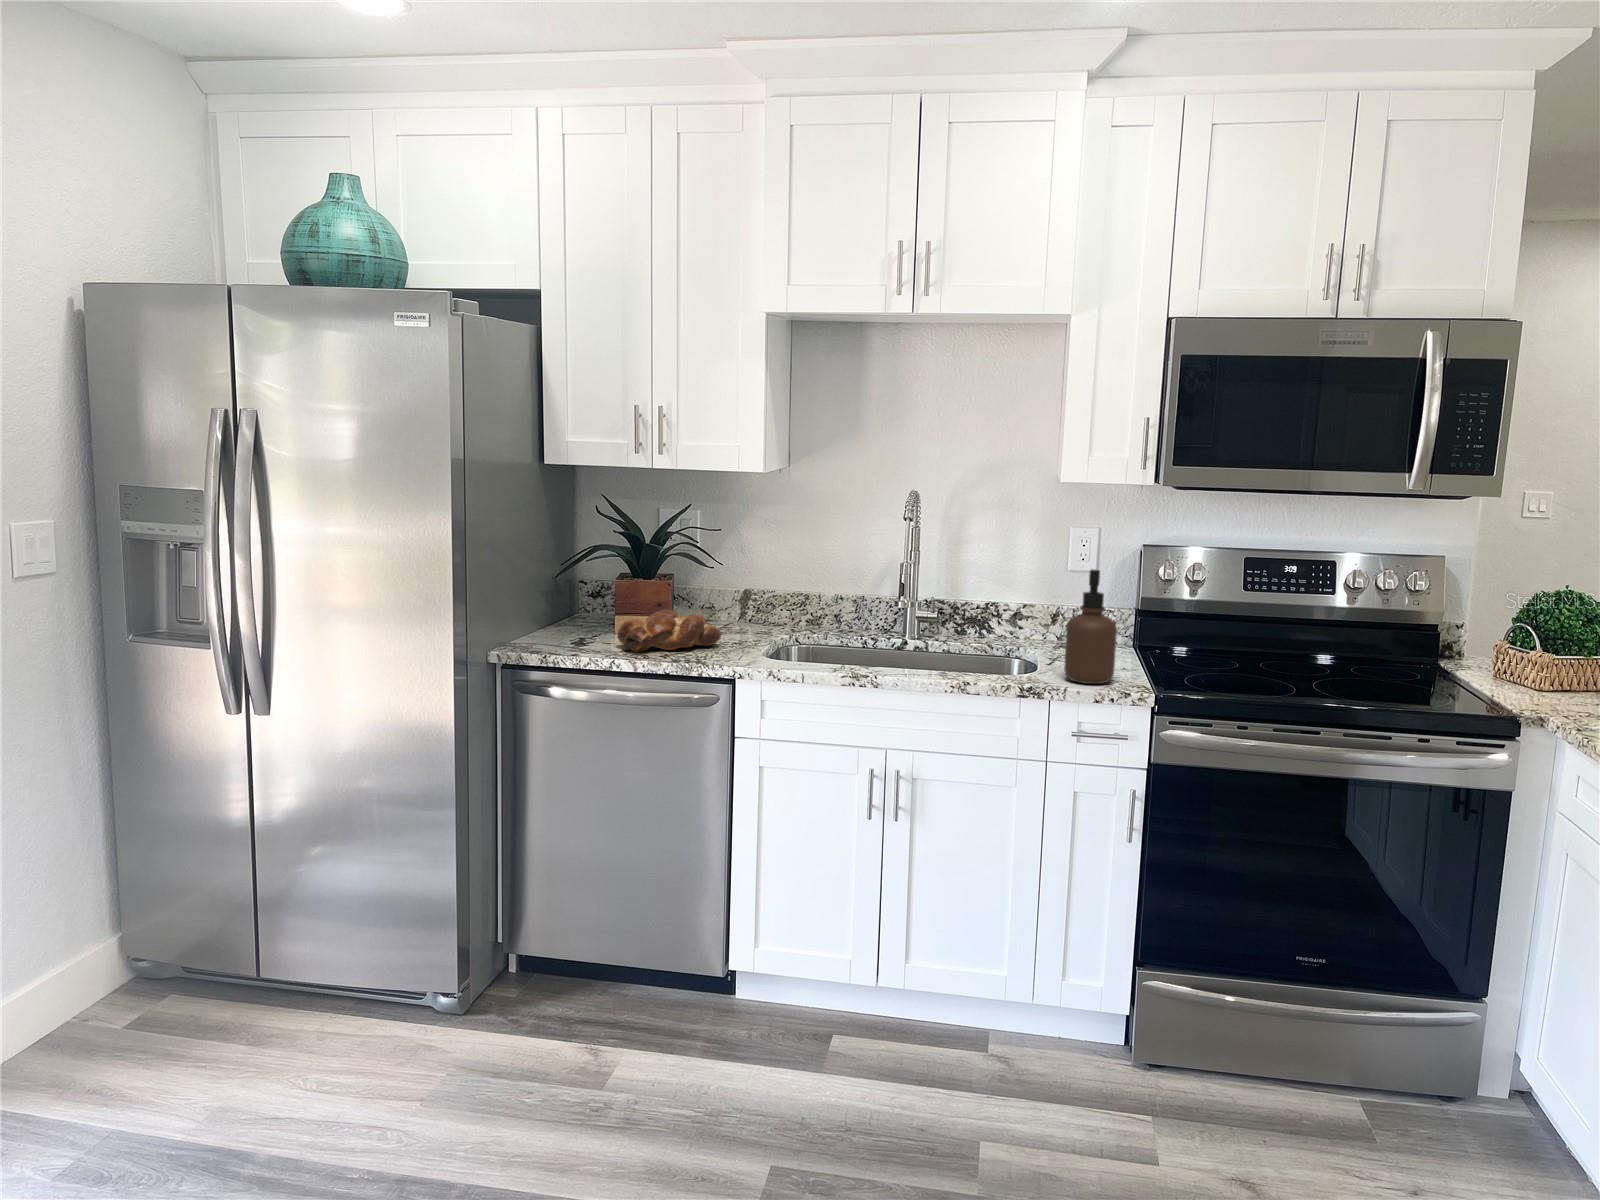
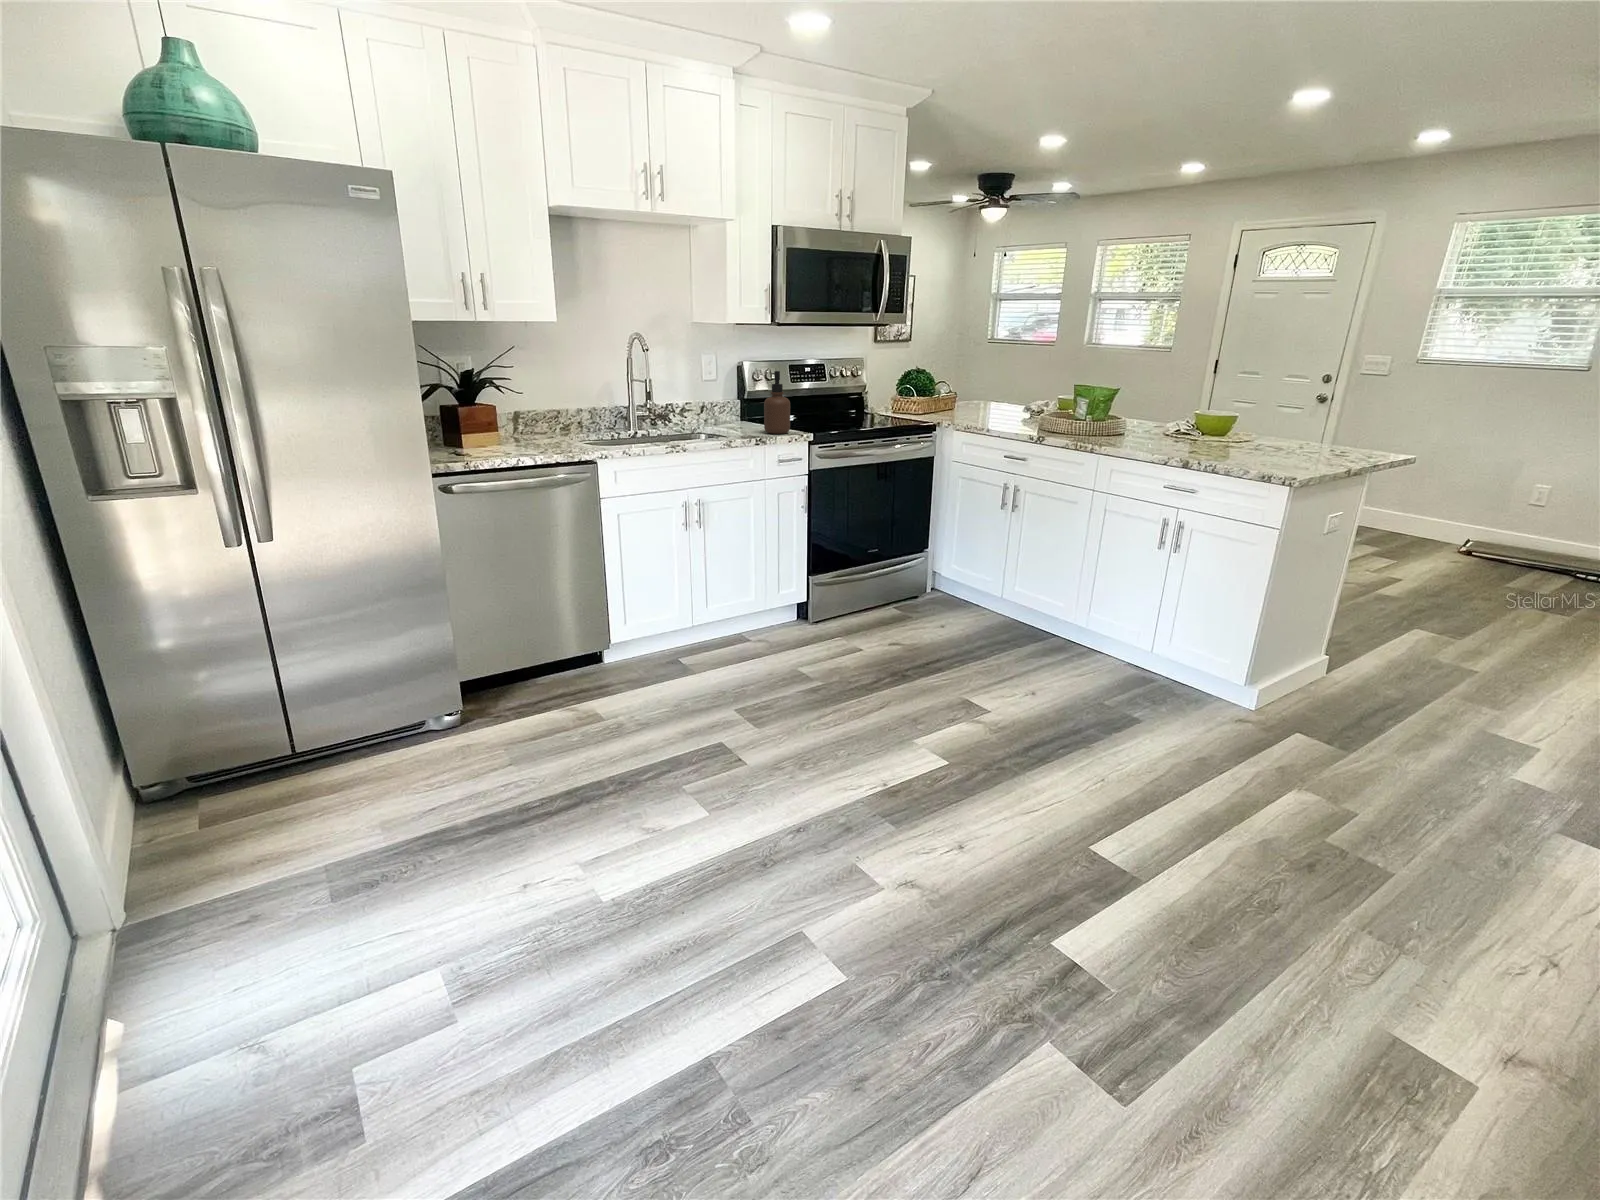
bread loaf: present [617,610,721,652] -> none [491,424,554,455]

